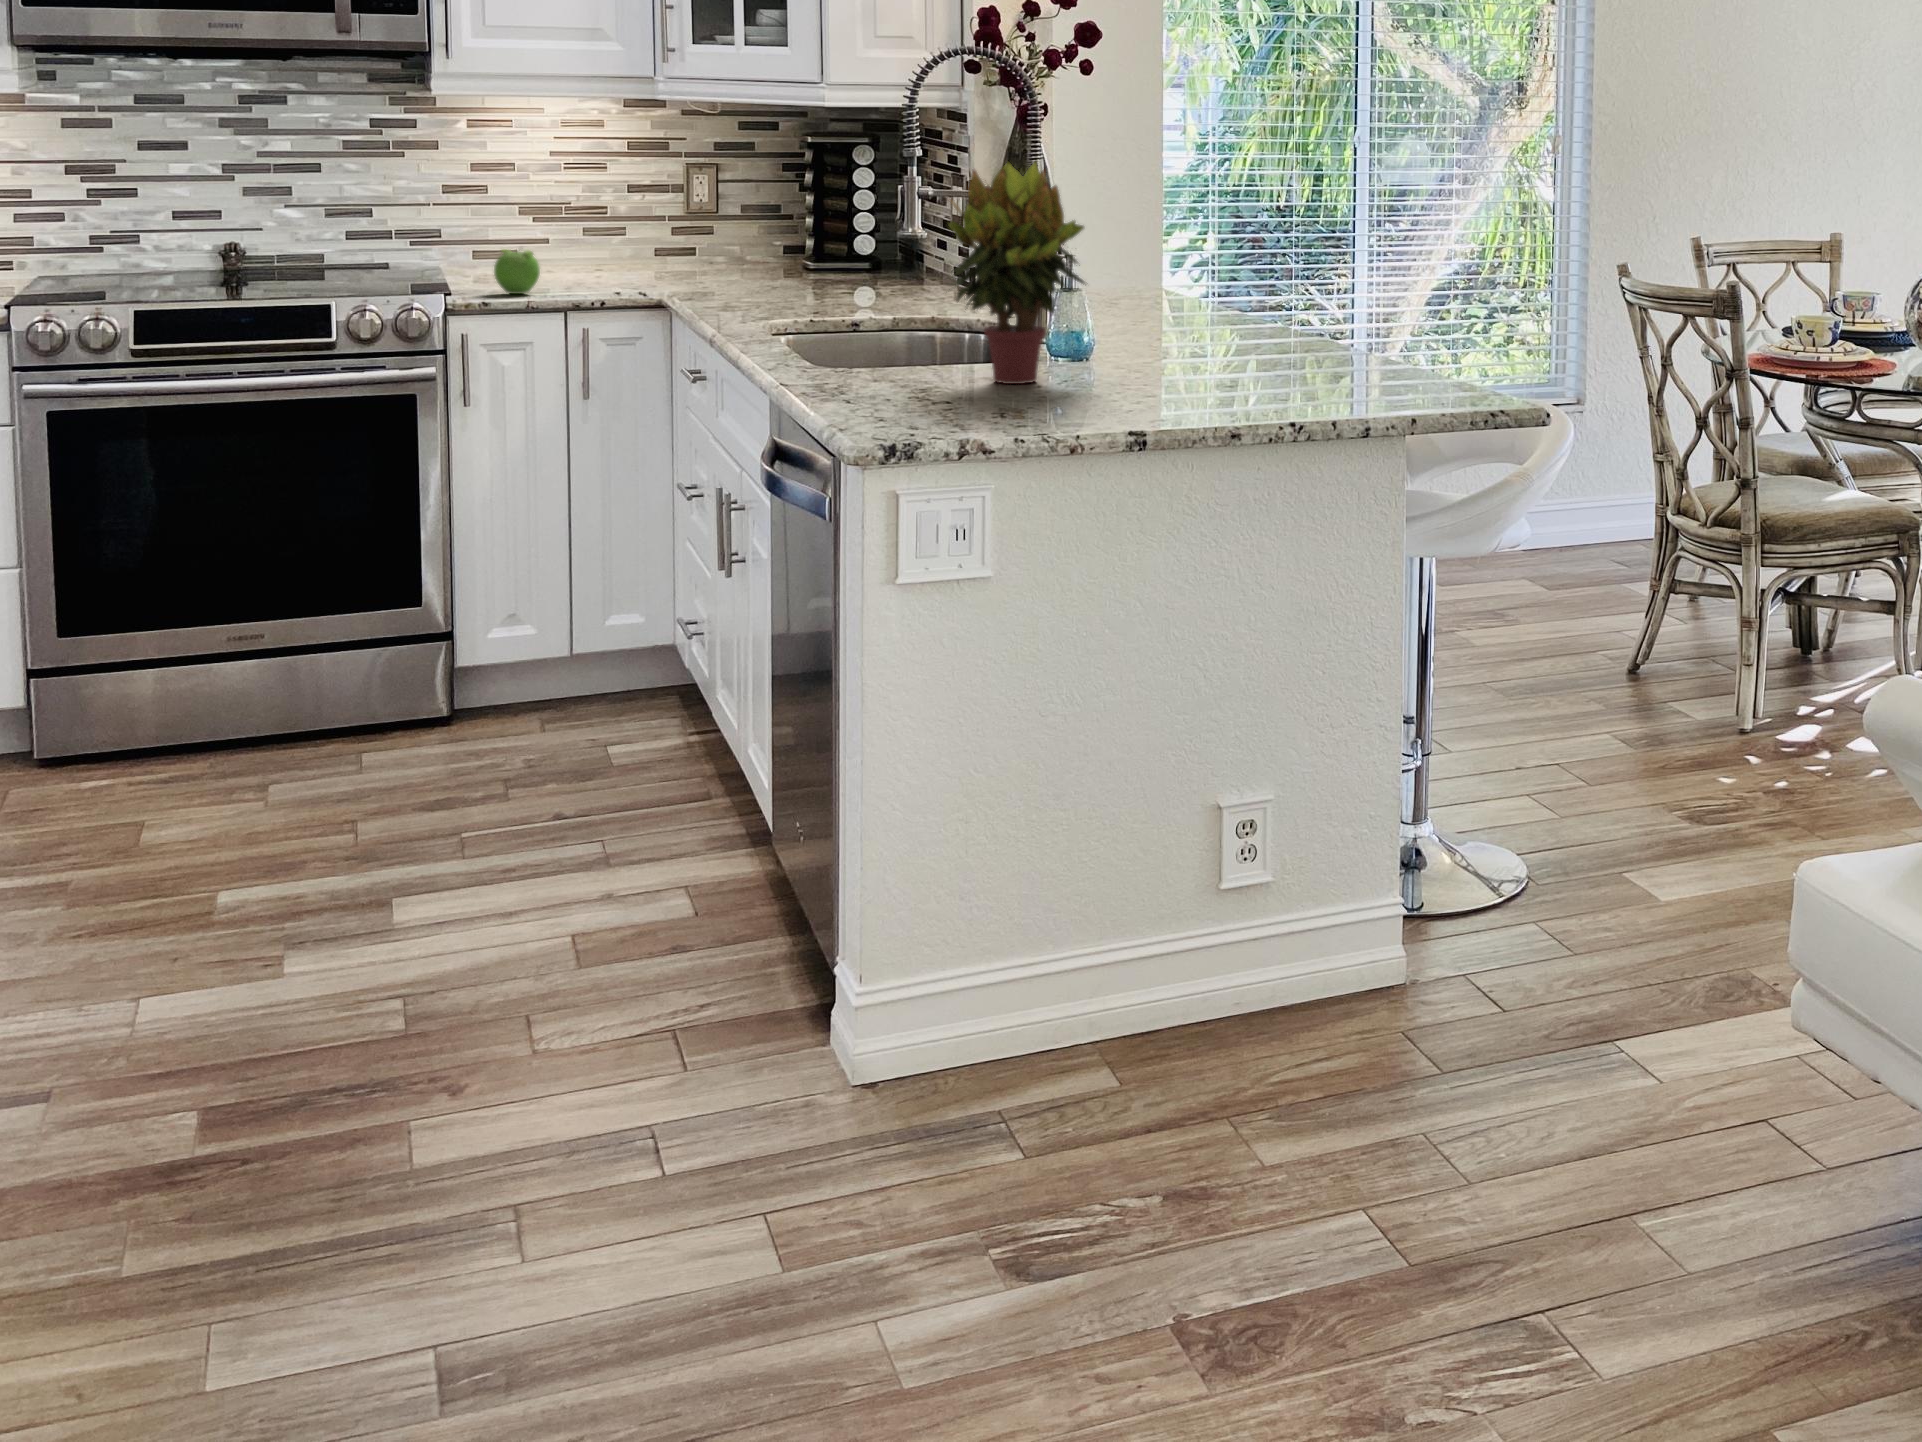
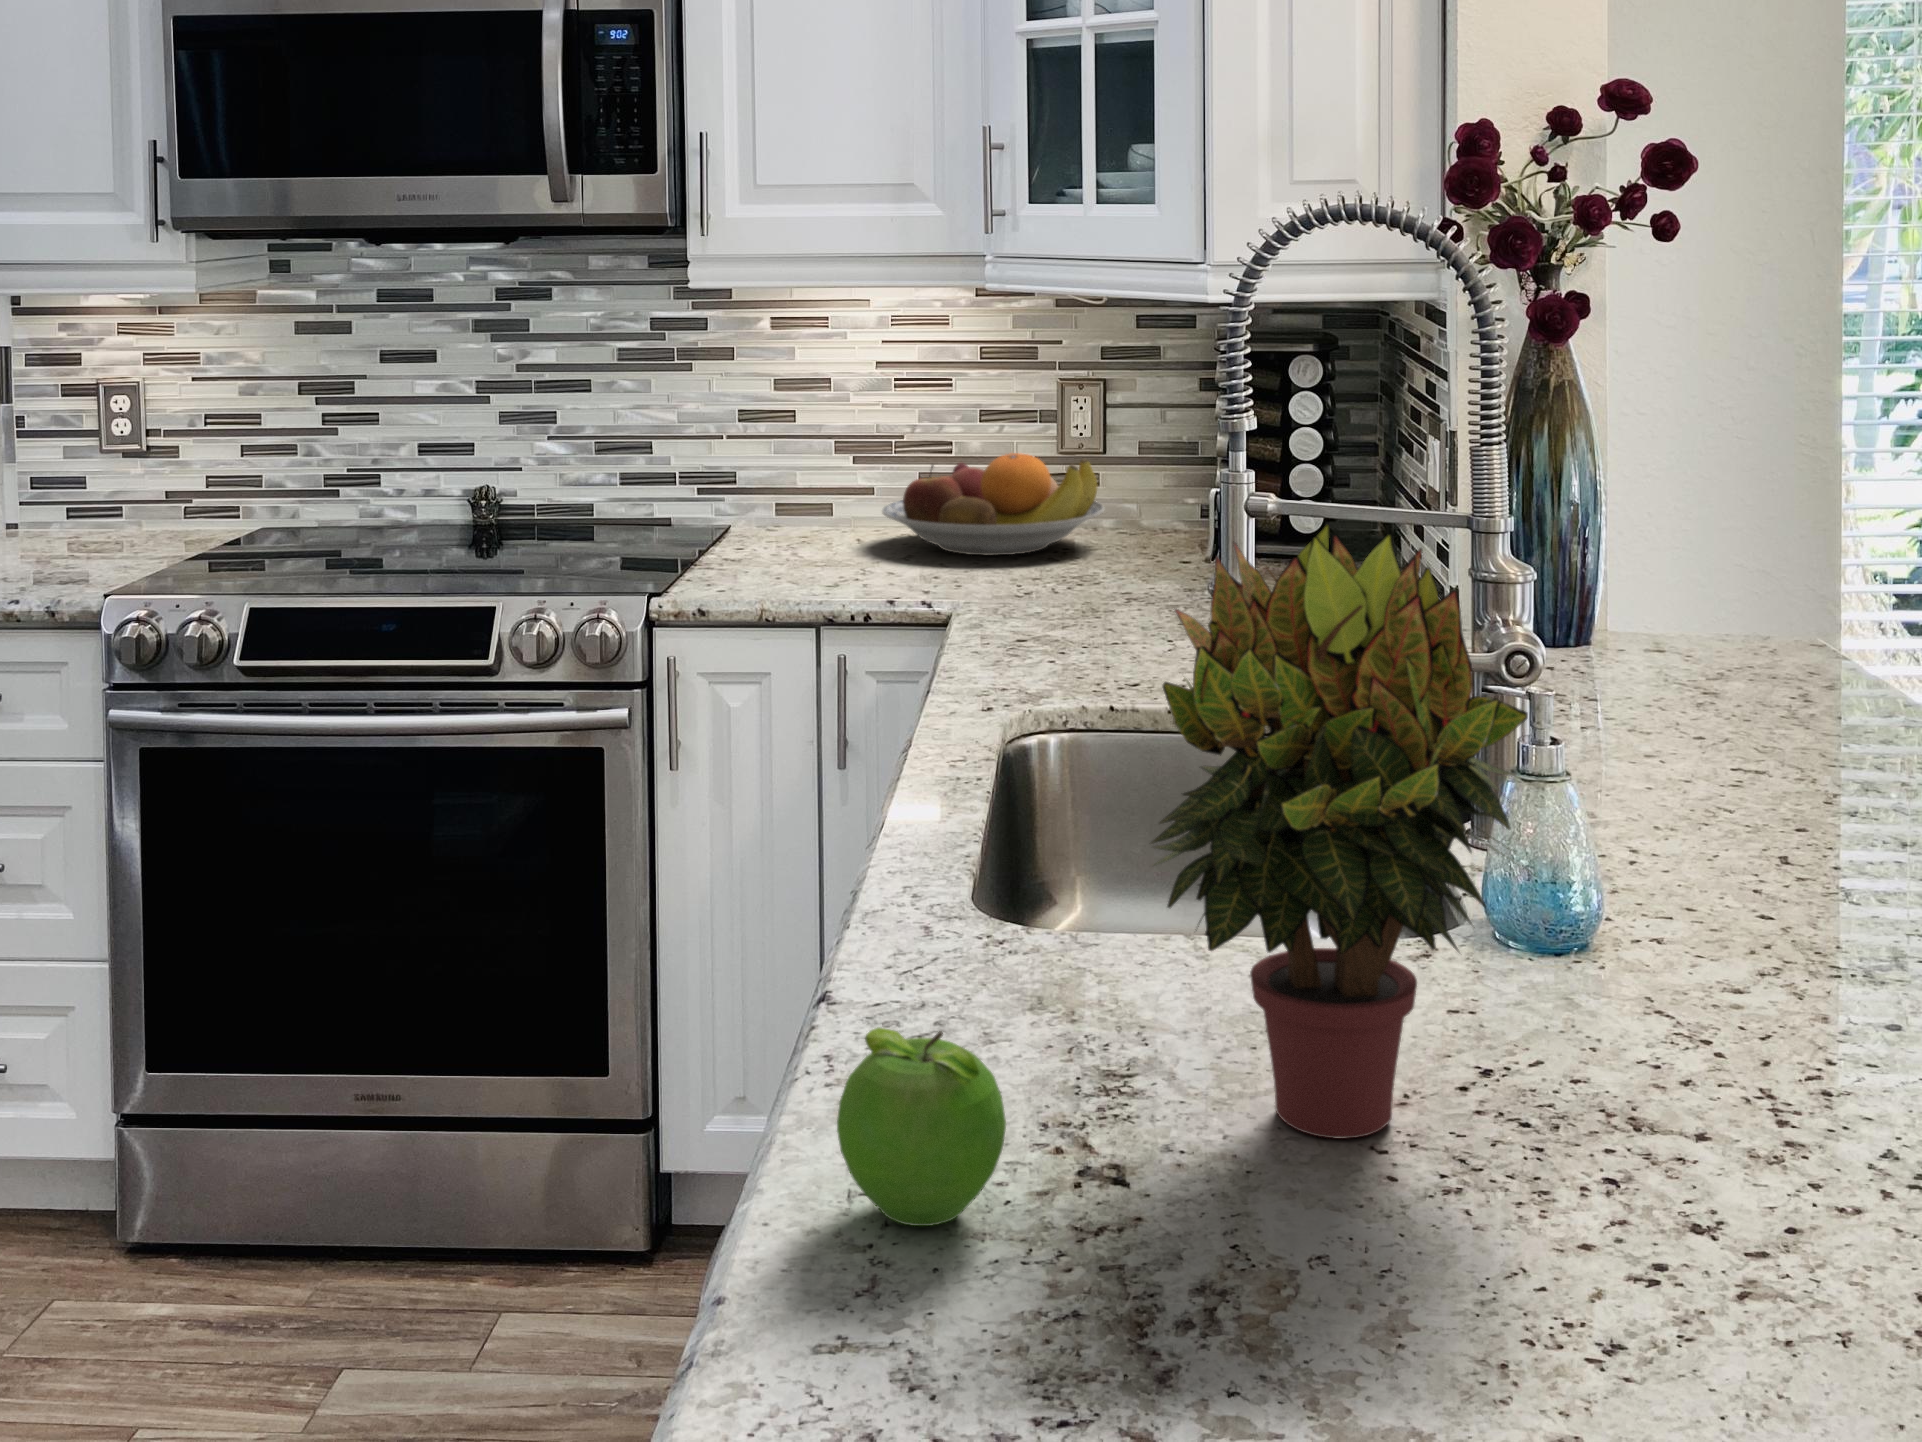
fruit bowl: none [563,212,721,278] -> present [882,453,1104,555]
fruit: present [494,249,540,294] -> present [837,1028,1006,1226]

